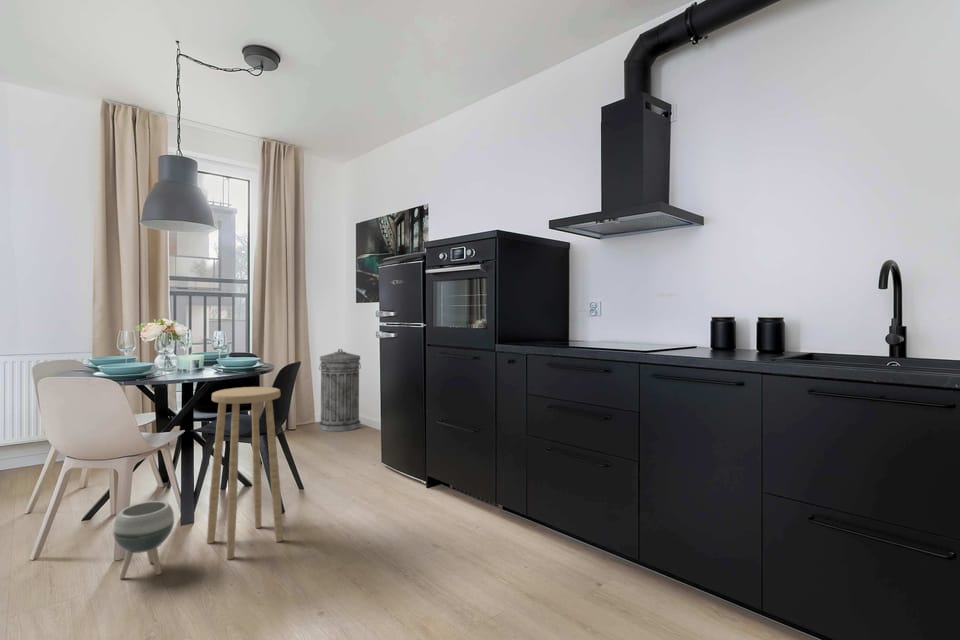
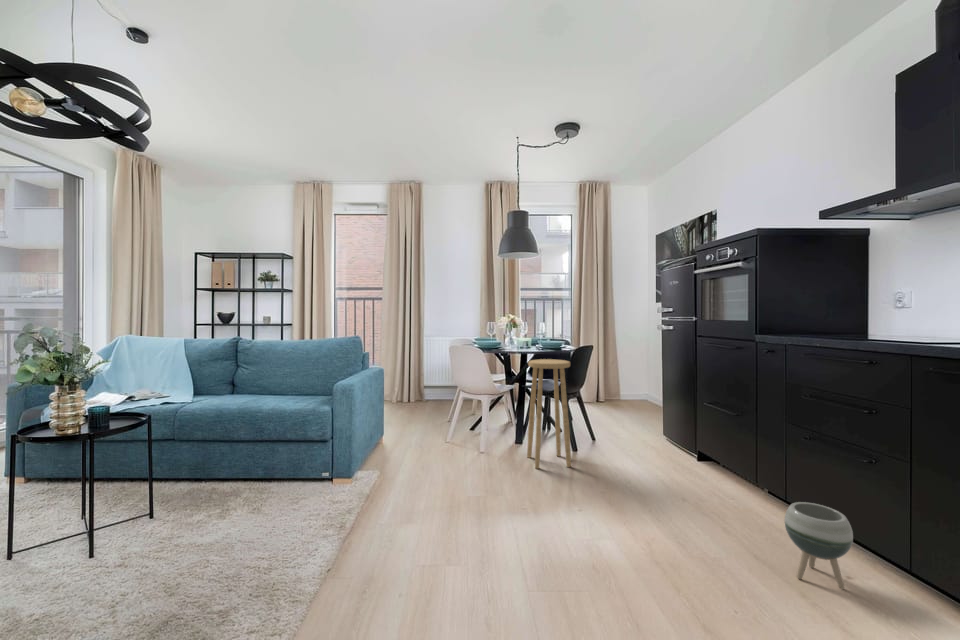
trash can: present [319,349,361,432] -> none [624,340,659,408]
planter: present [113,501,174,579] -> present [784,502,853,589]

